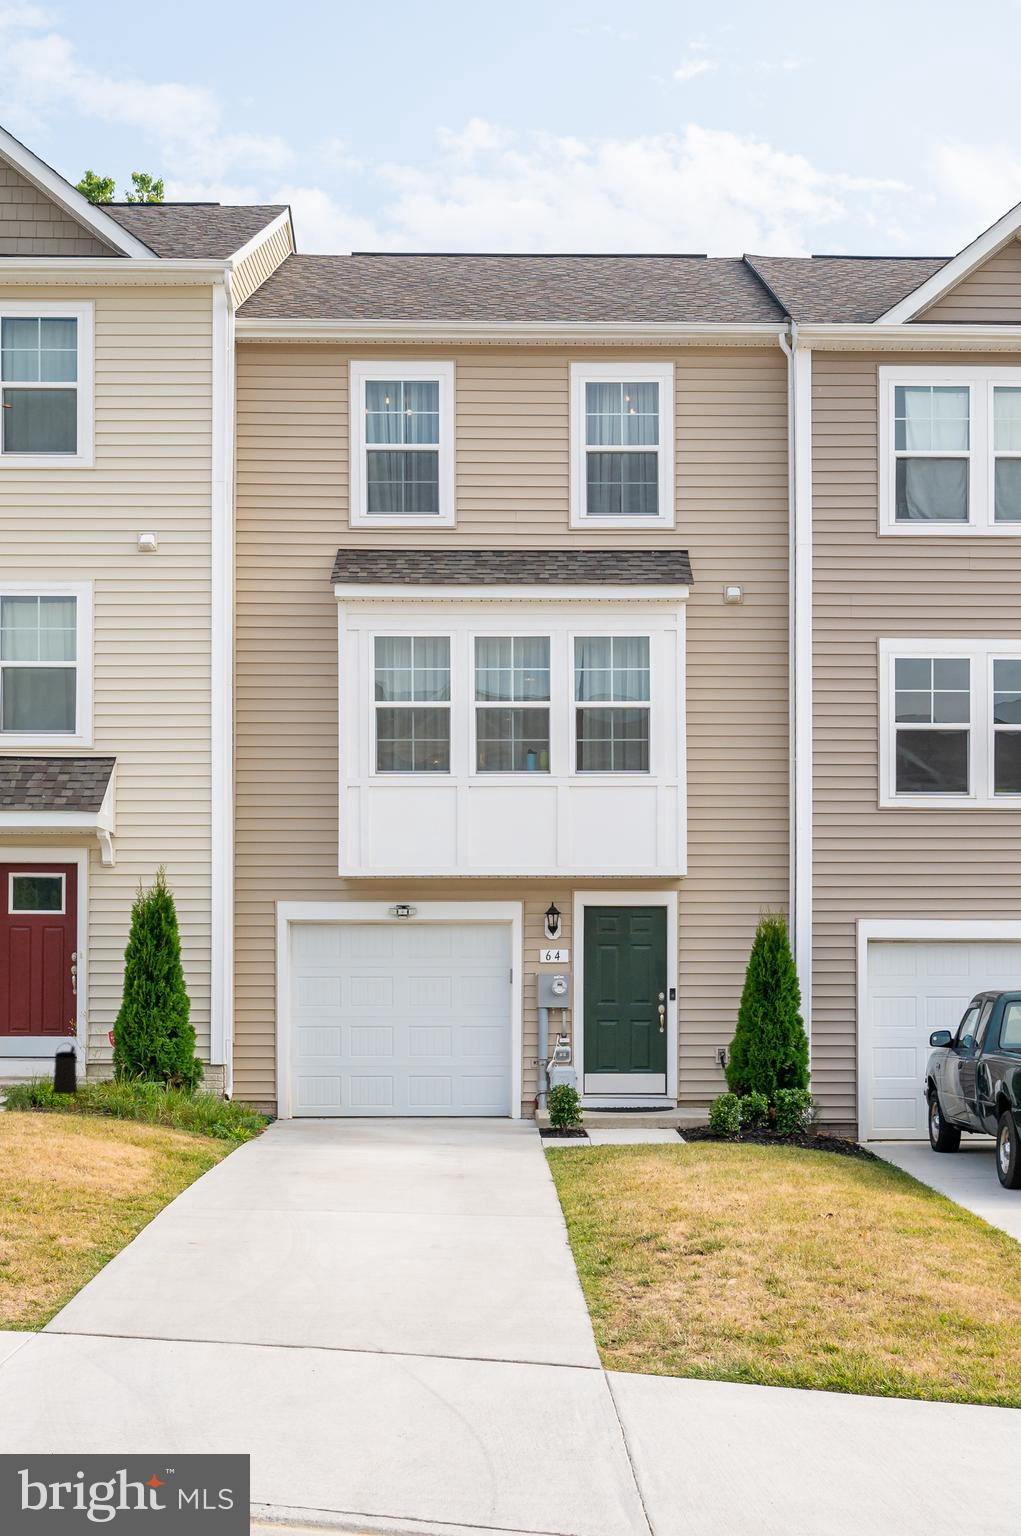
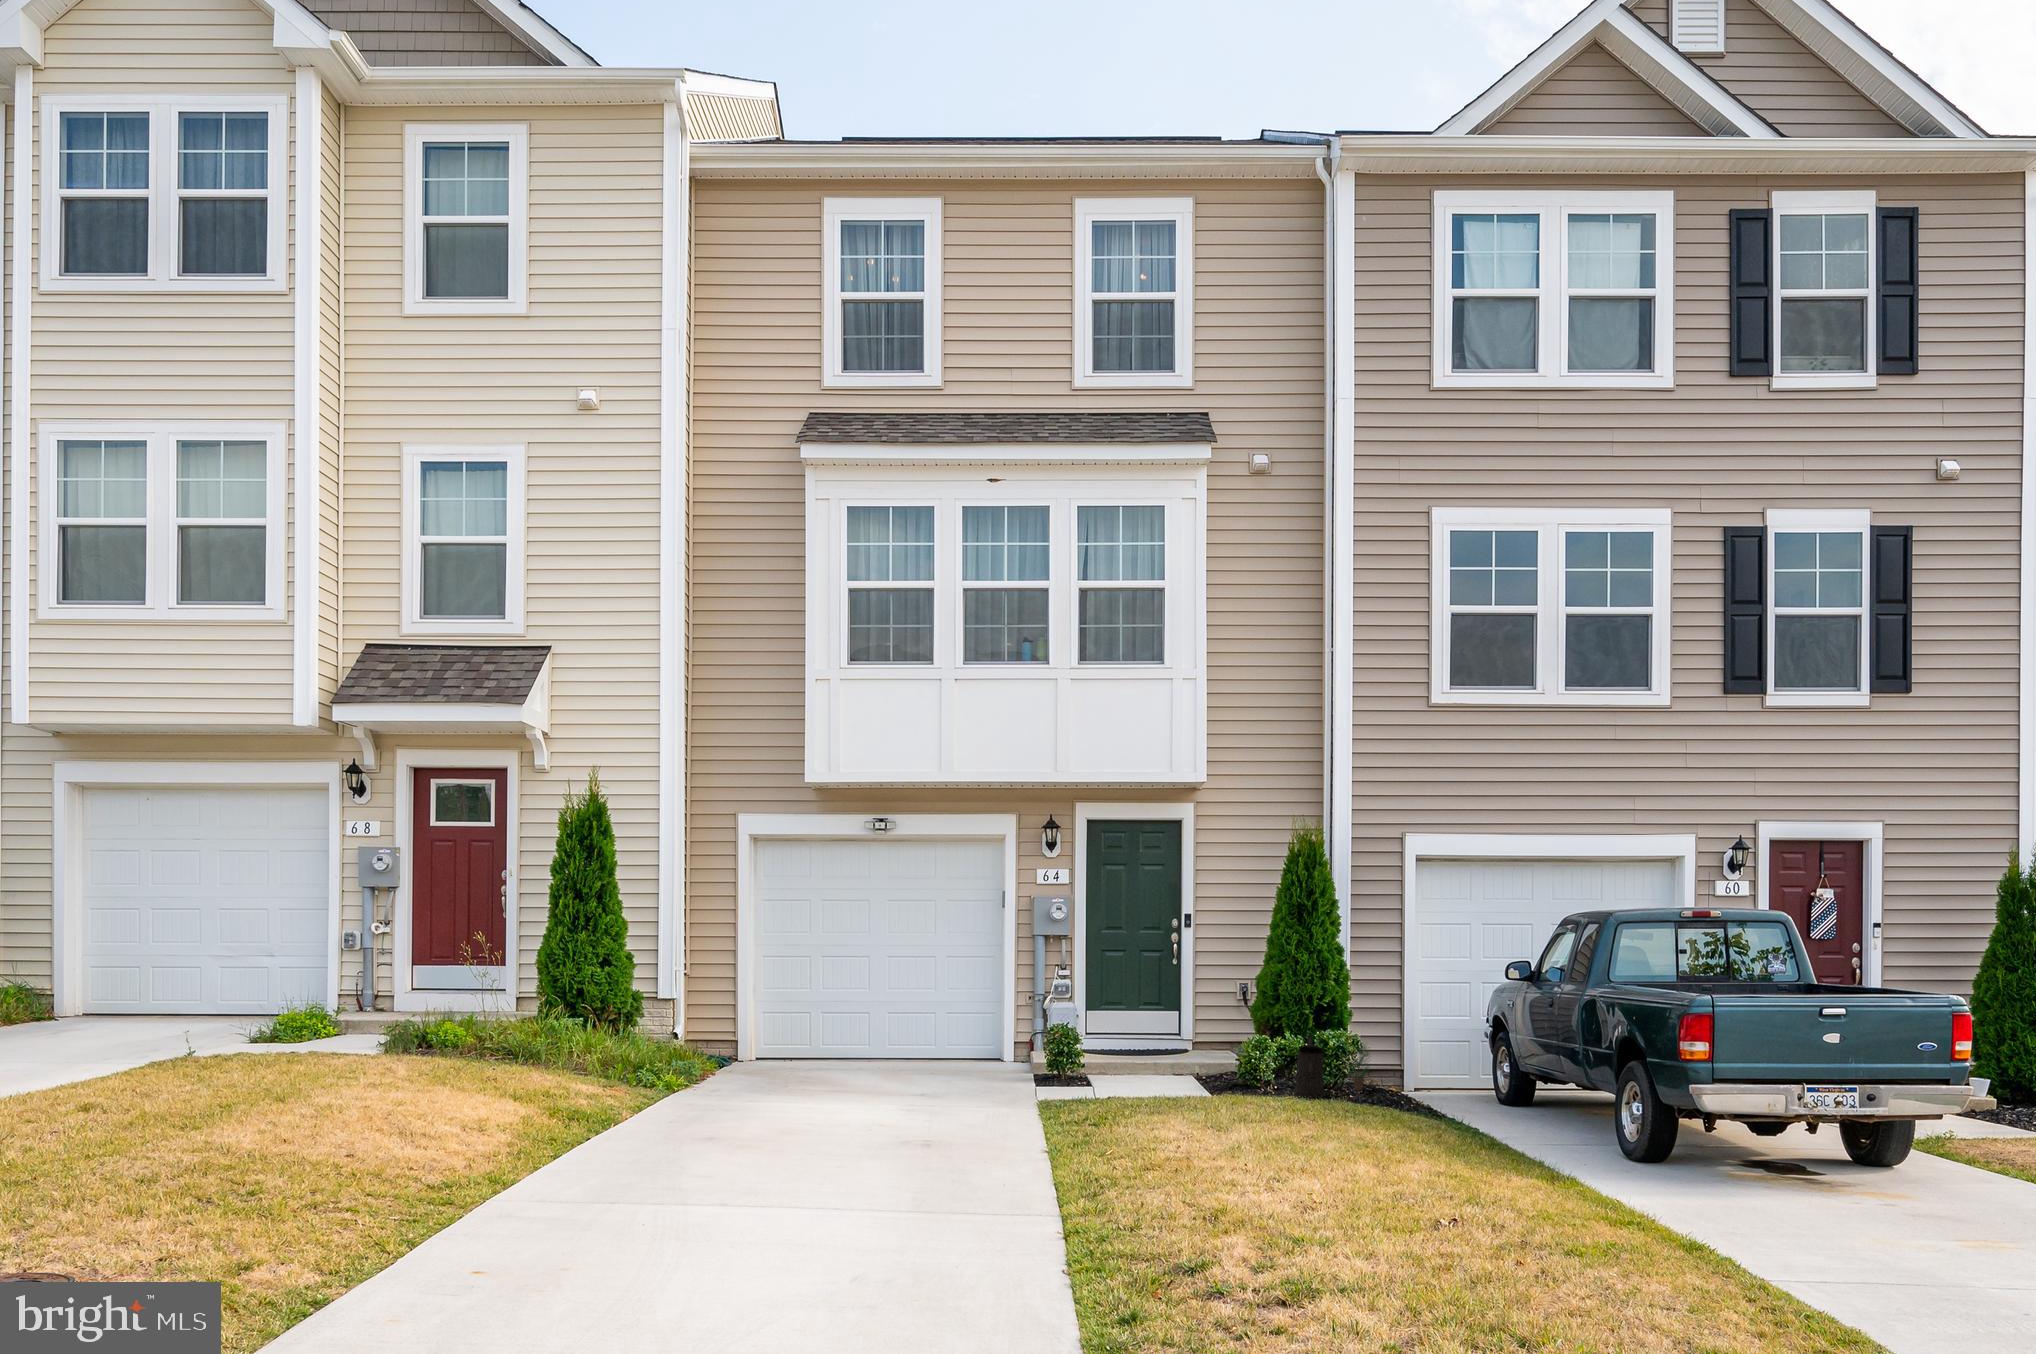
watering can: present [52,1045,78,1094] -> present [1294,1036,1325,1098]

